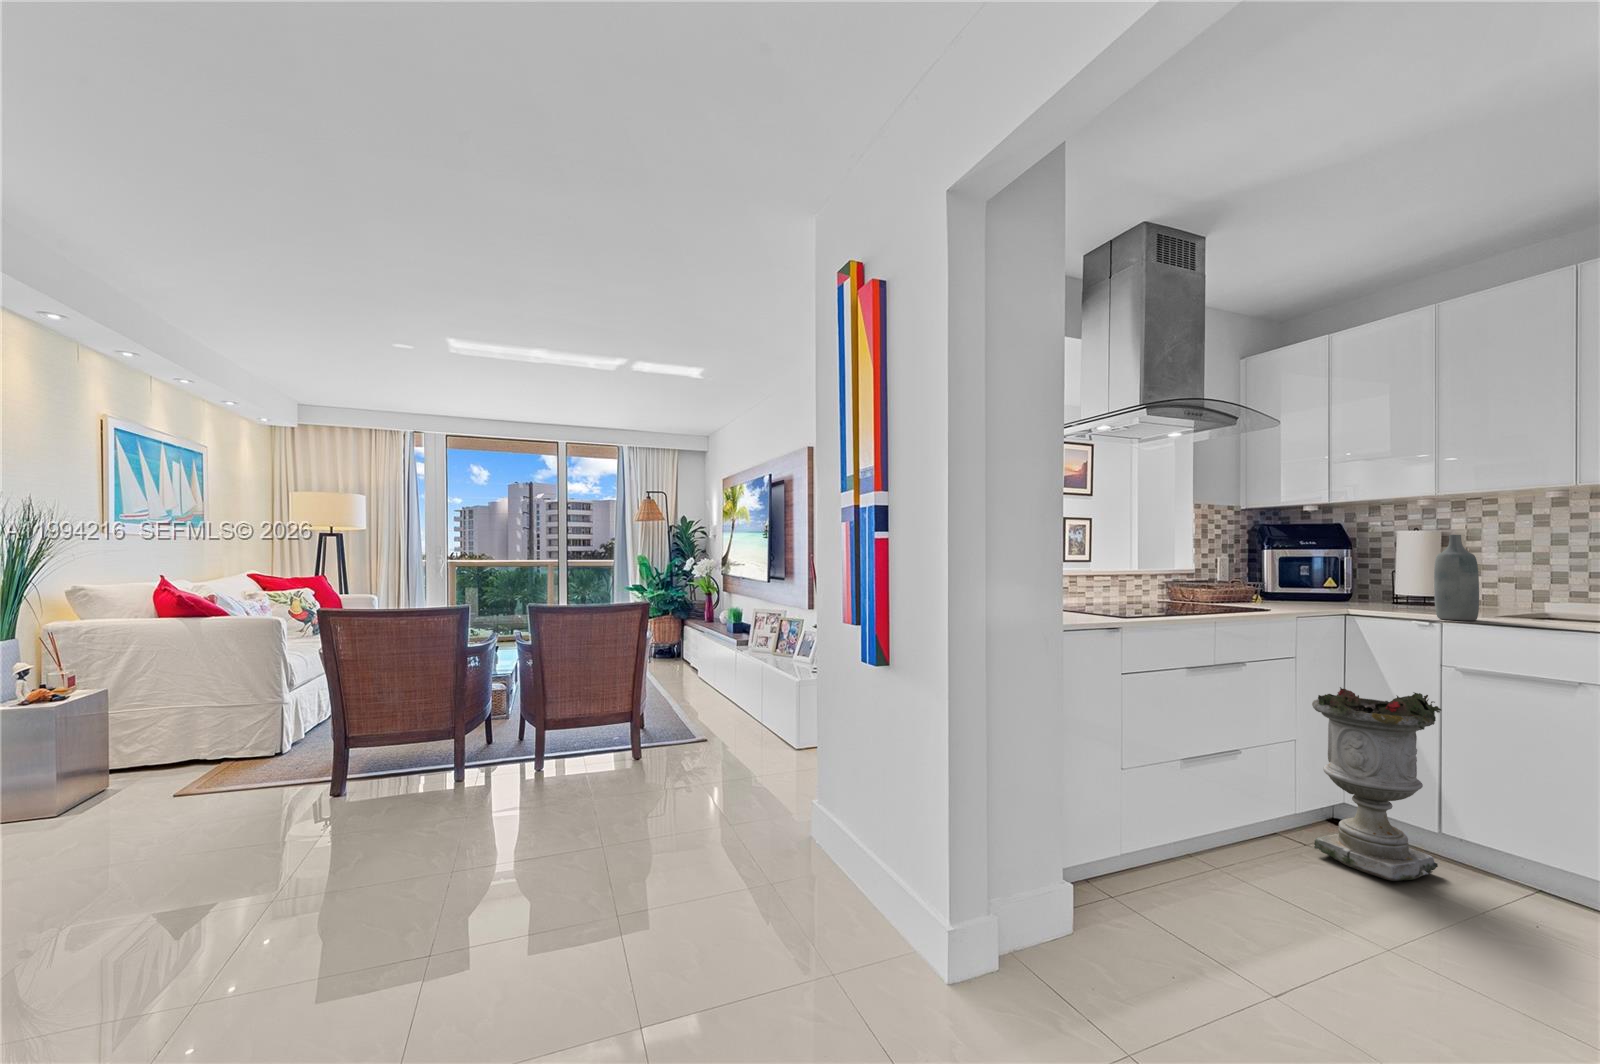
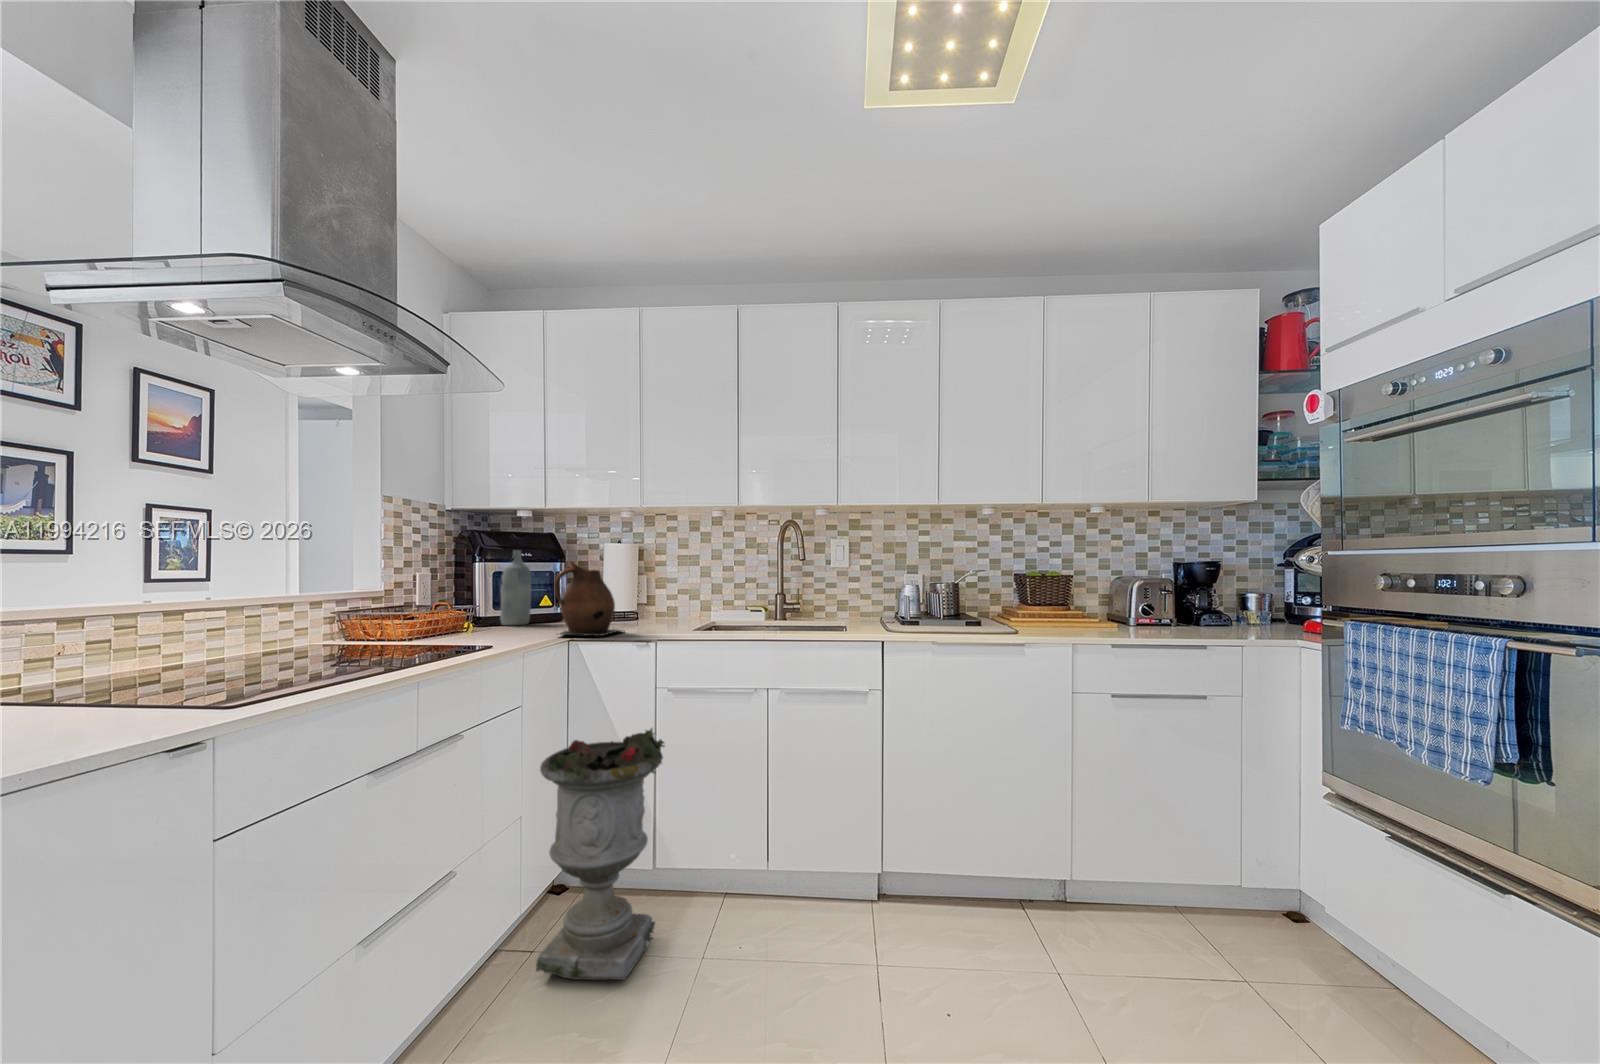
bottle: present [1434,535,1479,621] -> present [500,550,531,625]
ceramic pitcher: none [1328,549,1407,613] -> present [554,561,622,636]

